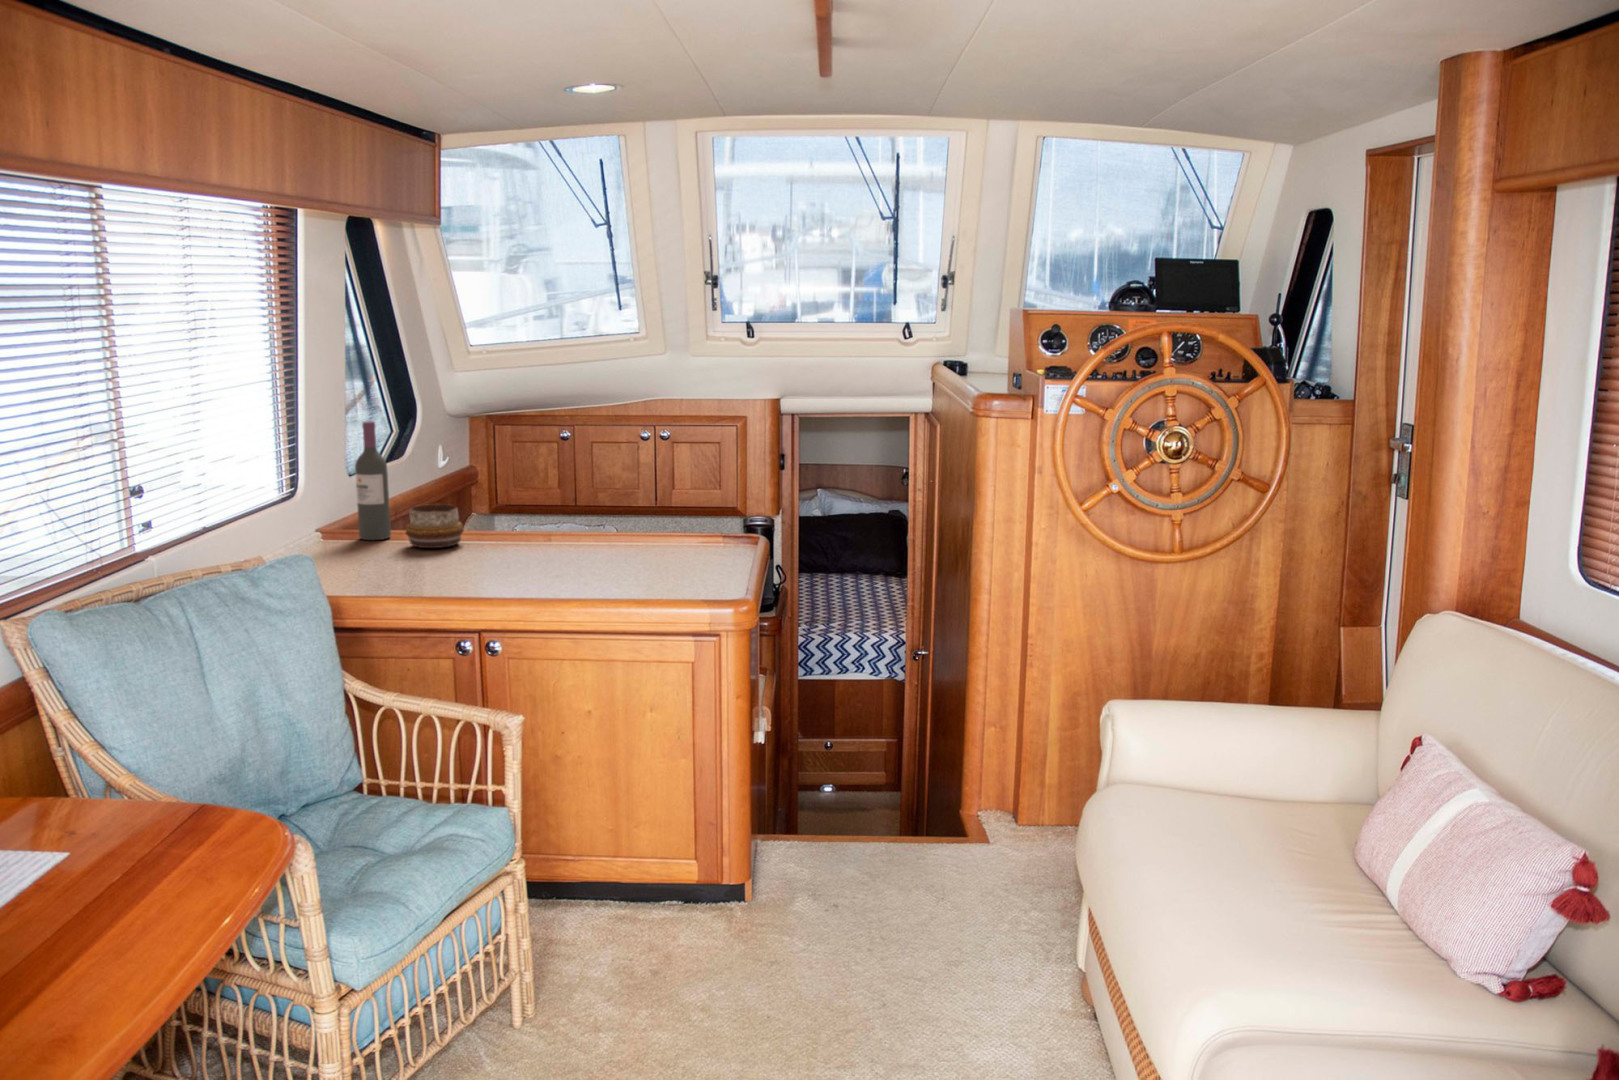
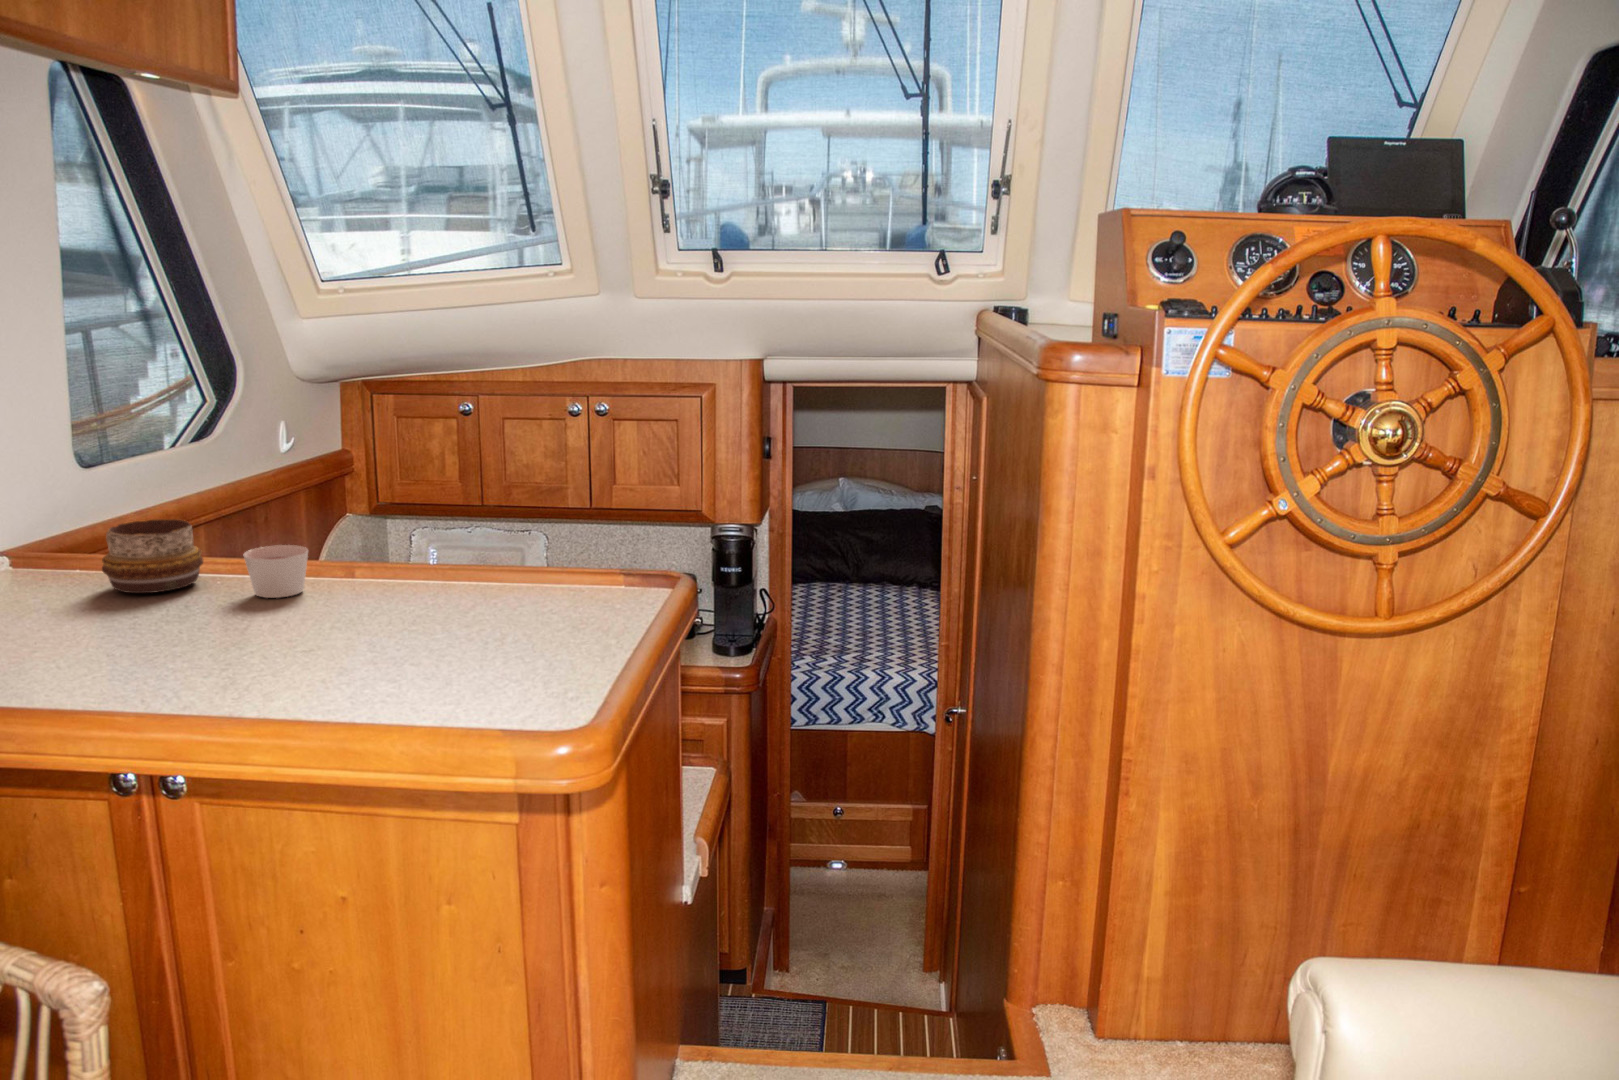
wine bottle: present [355,421,391,540] -> none [37,385,105,575]
candle: none [497,519,534,550] -> present [244,545,308,598]

